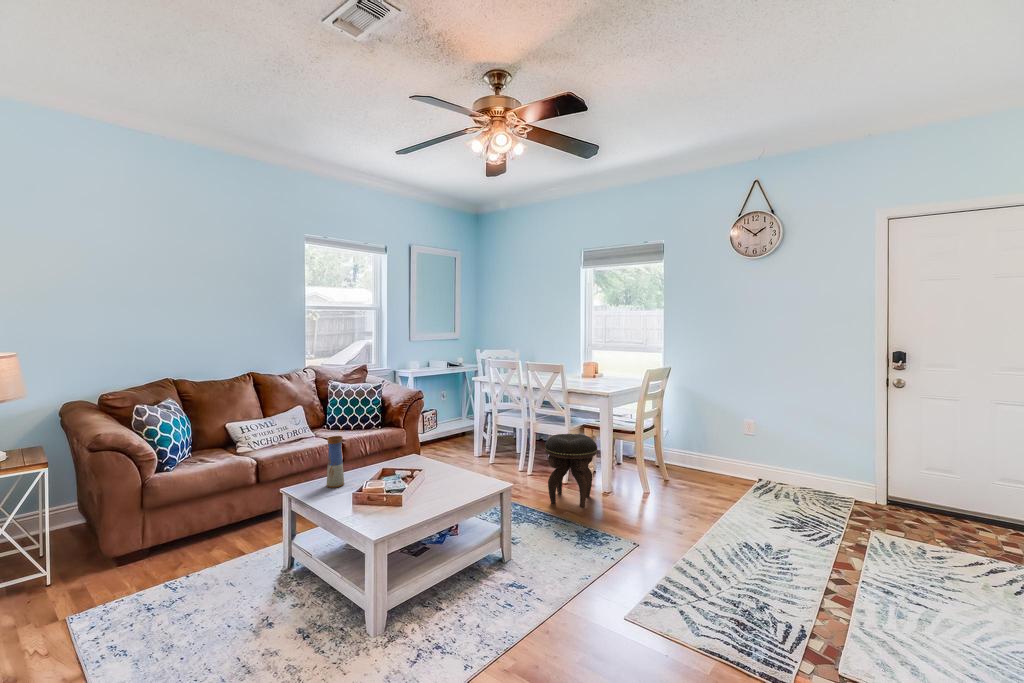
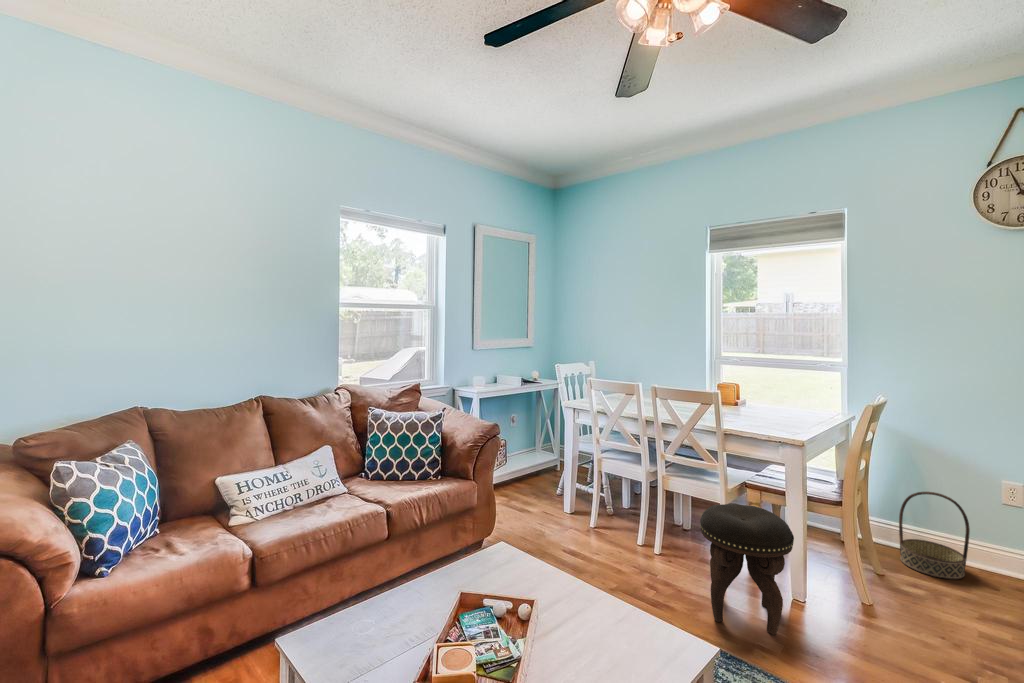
basket: none [690,428,726,482] -> present [899,492,970,579]
vase: present [327,436,344,488] -> none [357,544,391,652]

